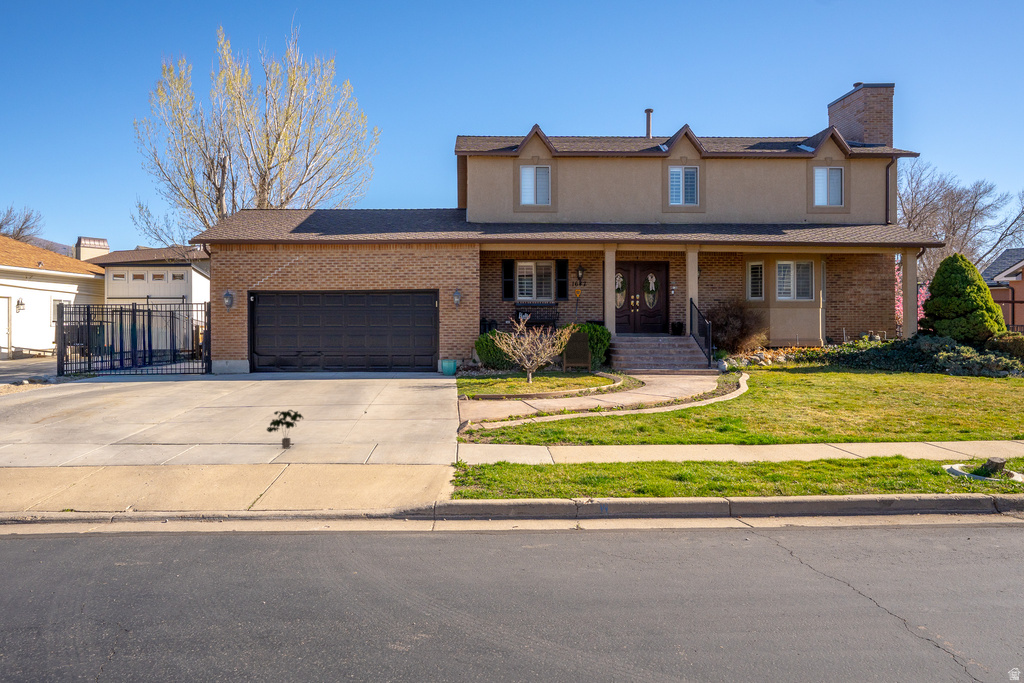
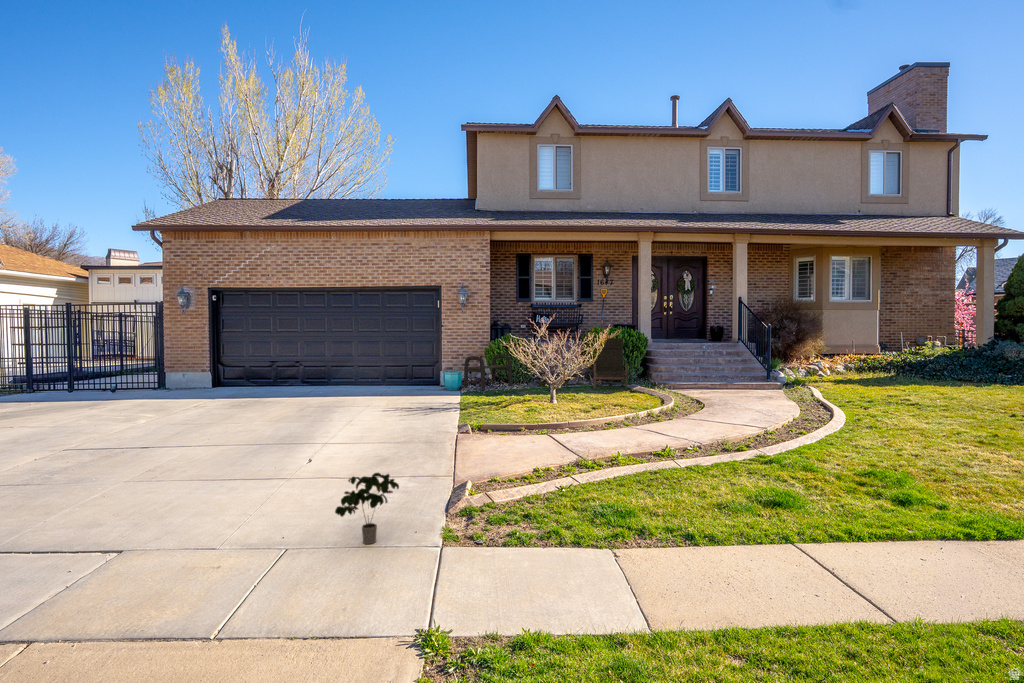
bench: none [459,346,499,374] -> present [464,354,513,390]
potted plant: present [267,410,303,448] -> present [335,473,399,544]

